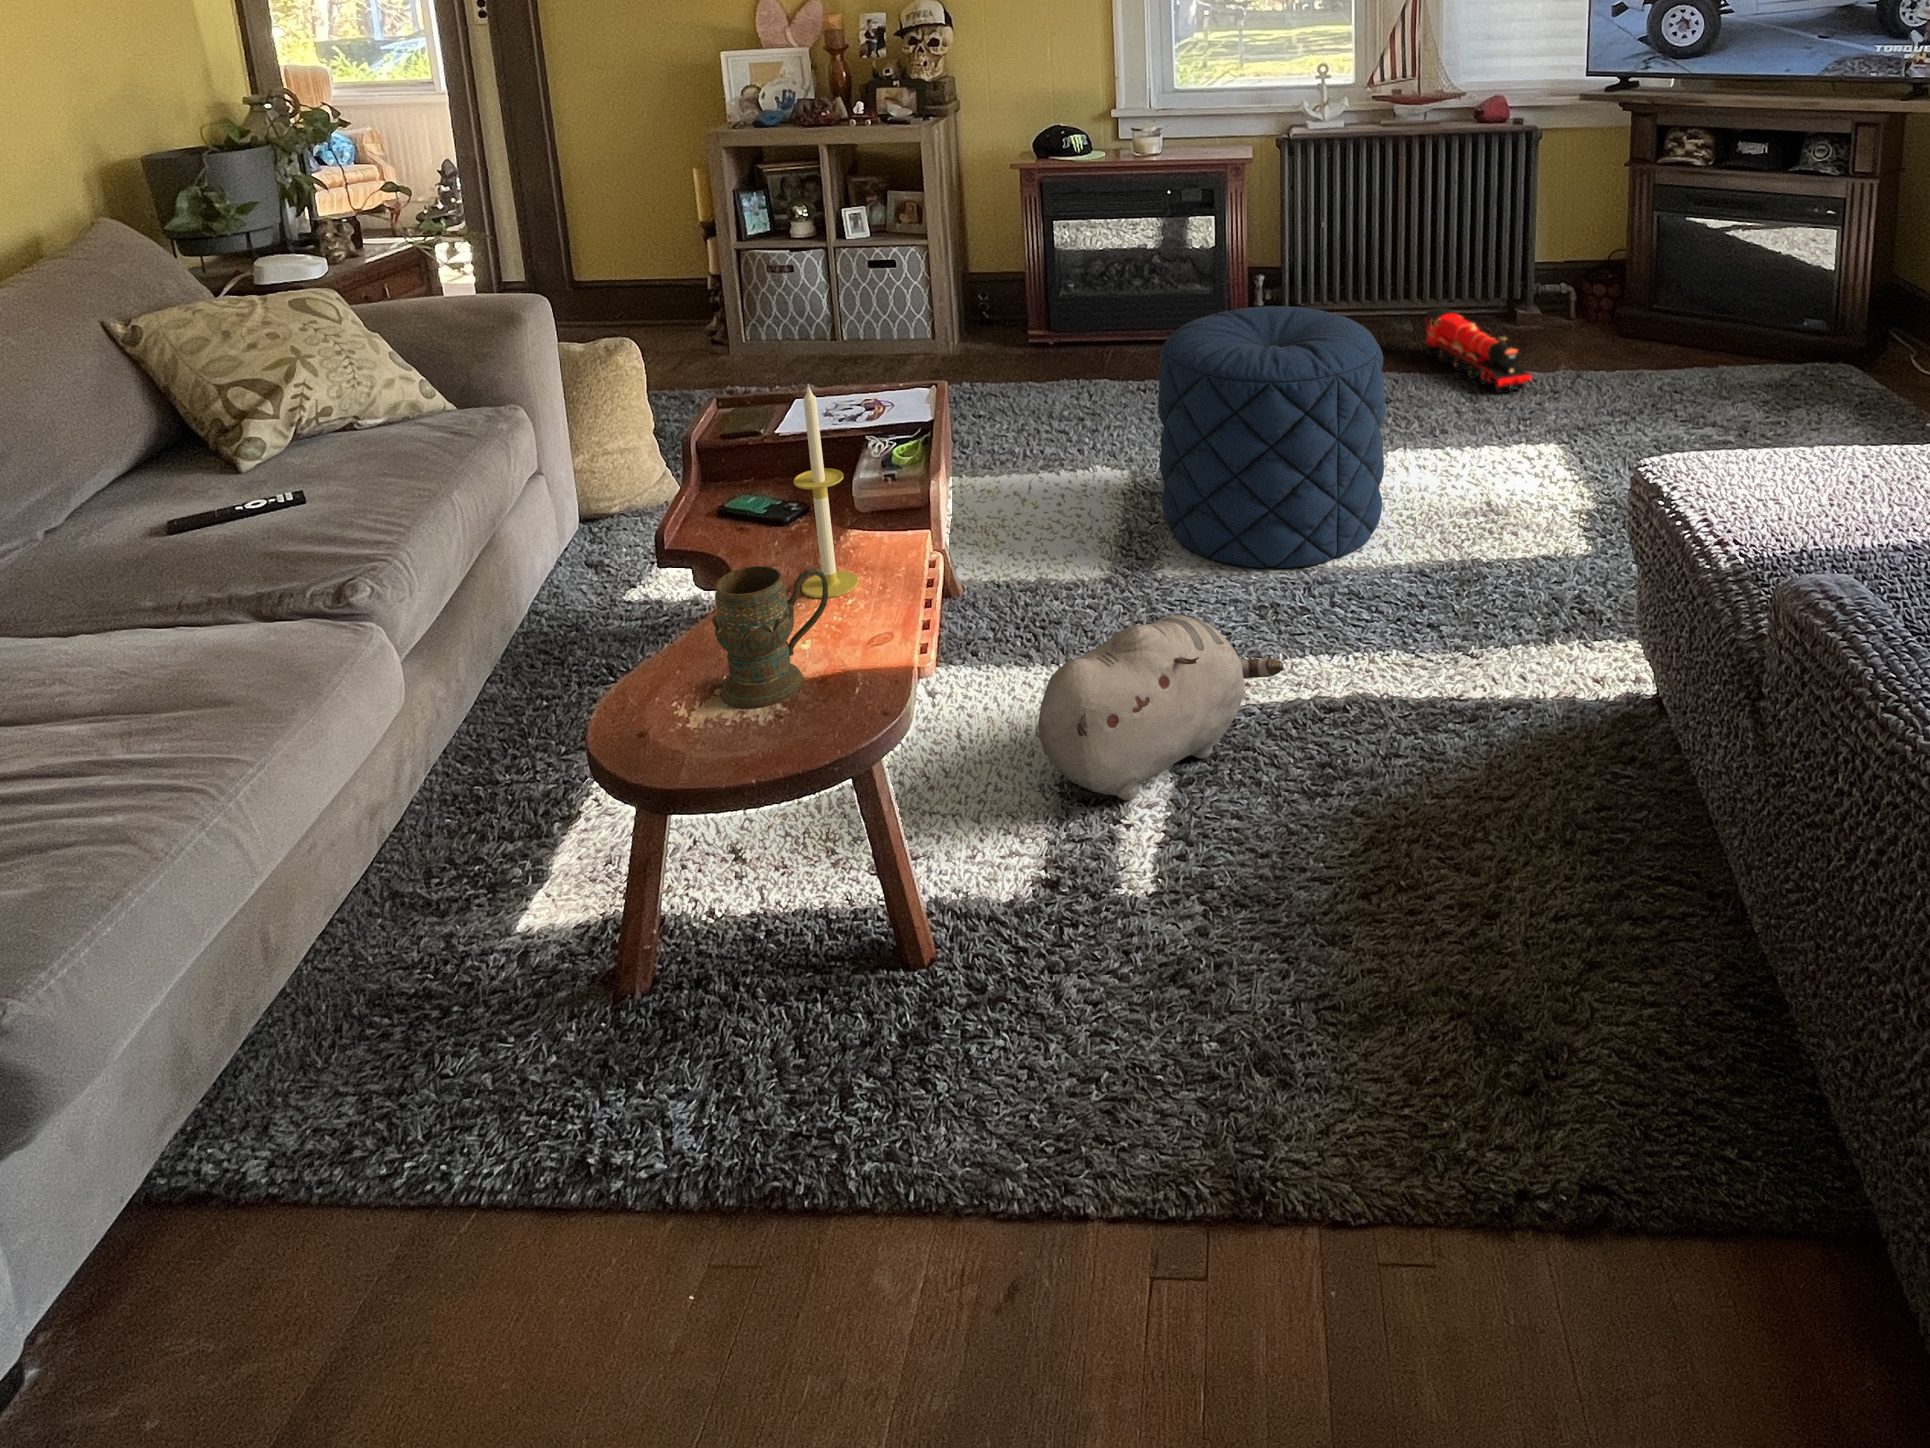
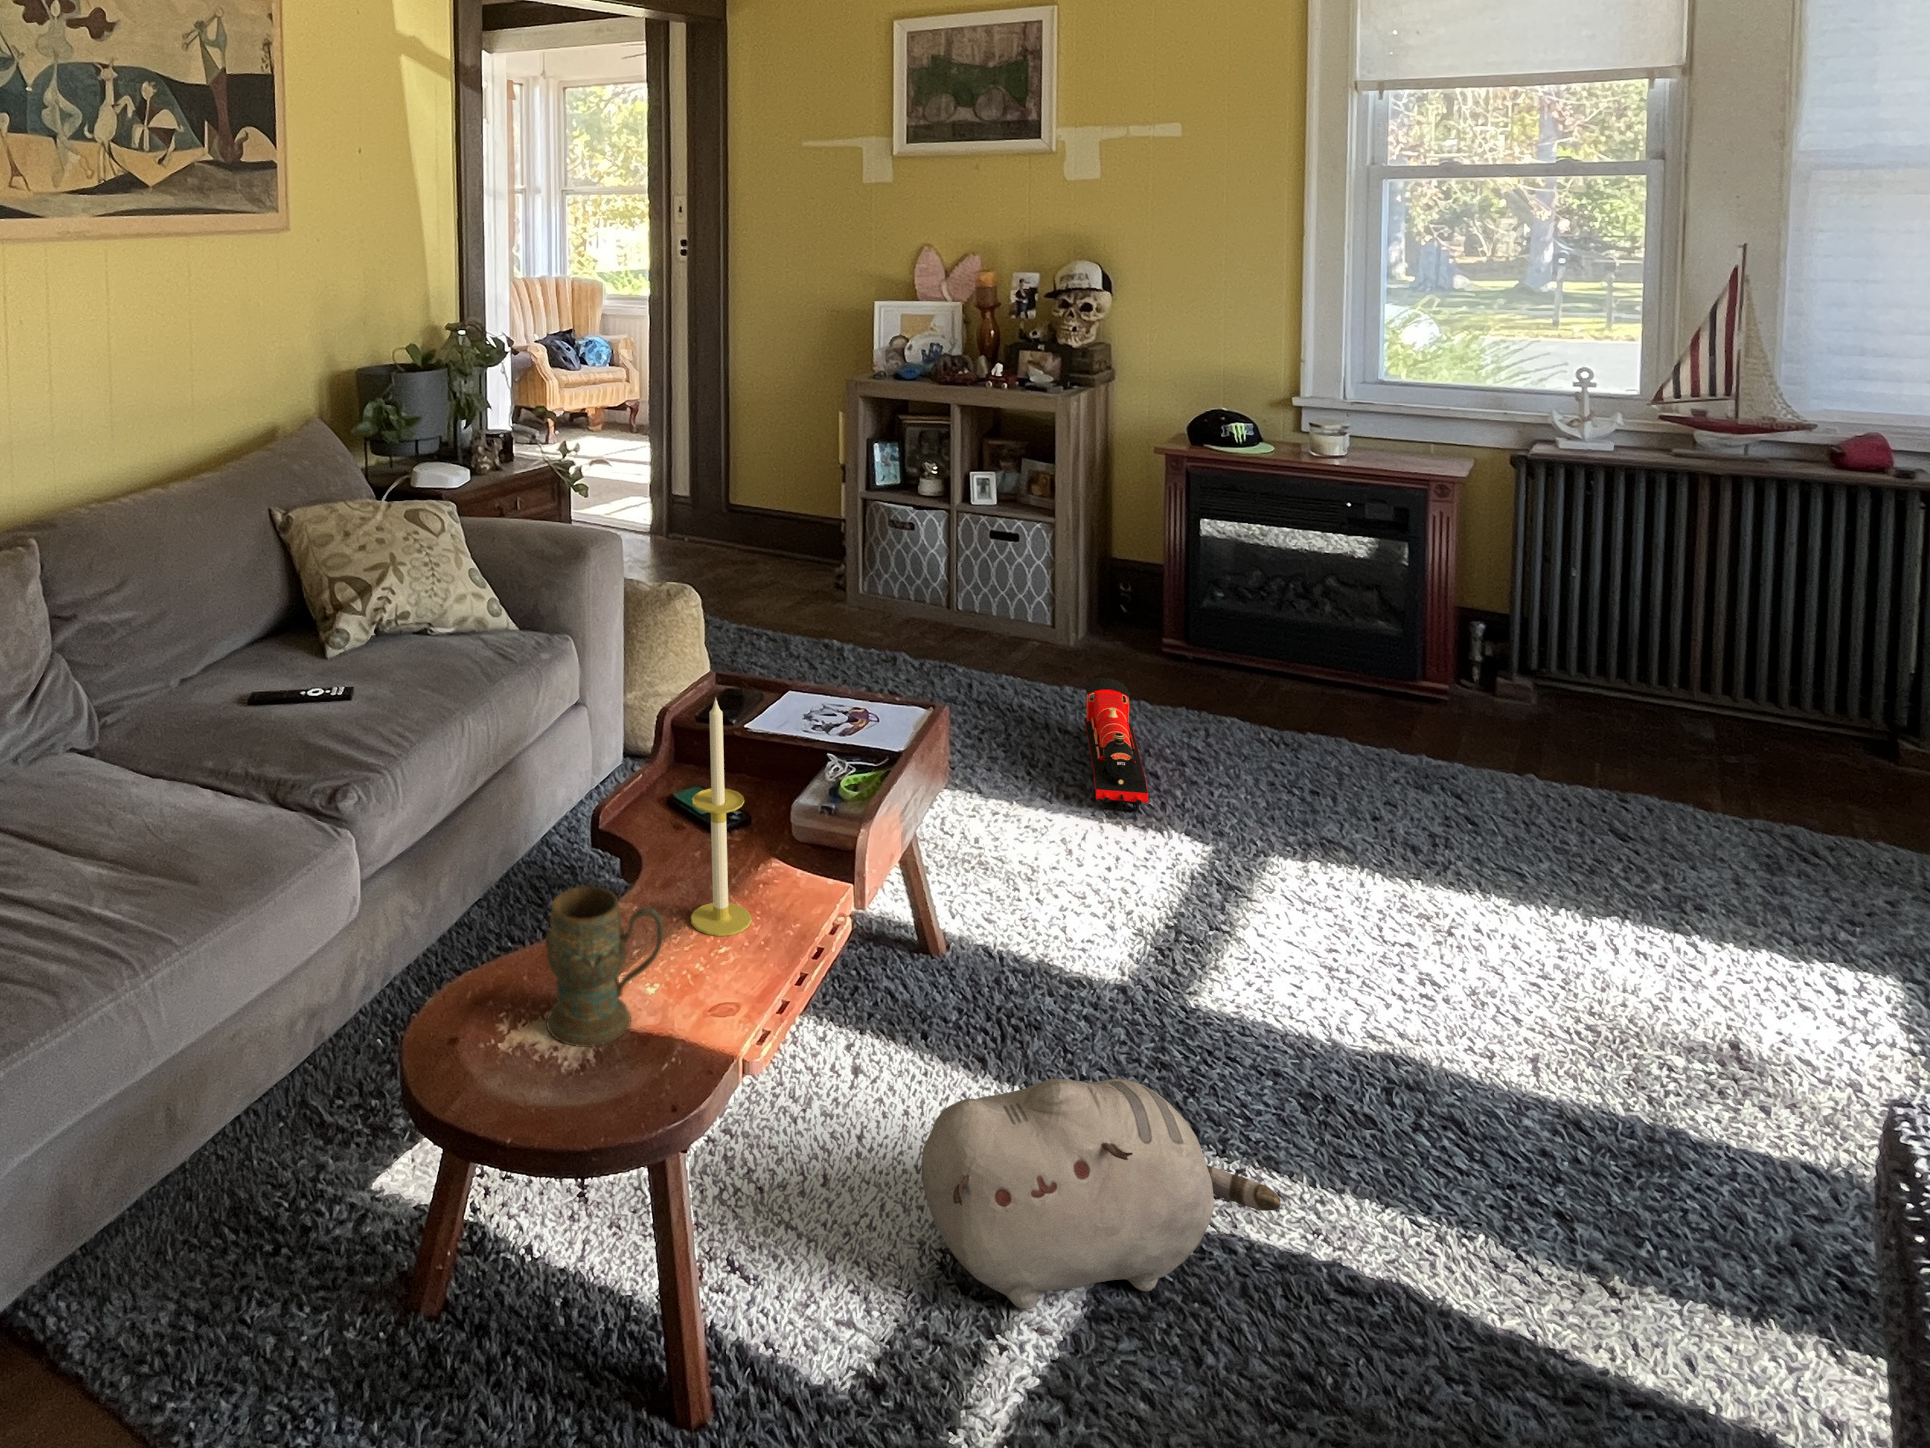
pouf: present [1158,306,1385,568] -> none [1220,682,1555,1061]
toy train: present [1427,307,1532,393] -> present [1084,678,1148,811]

